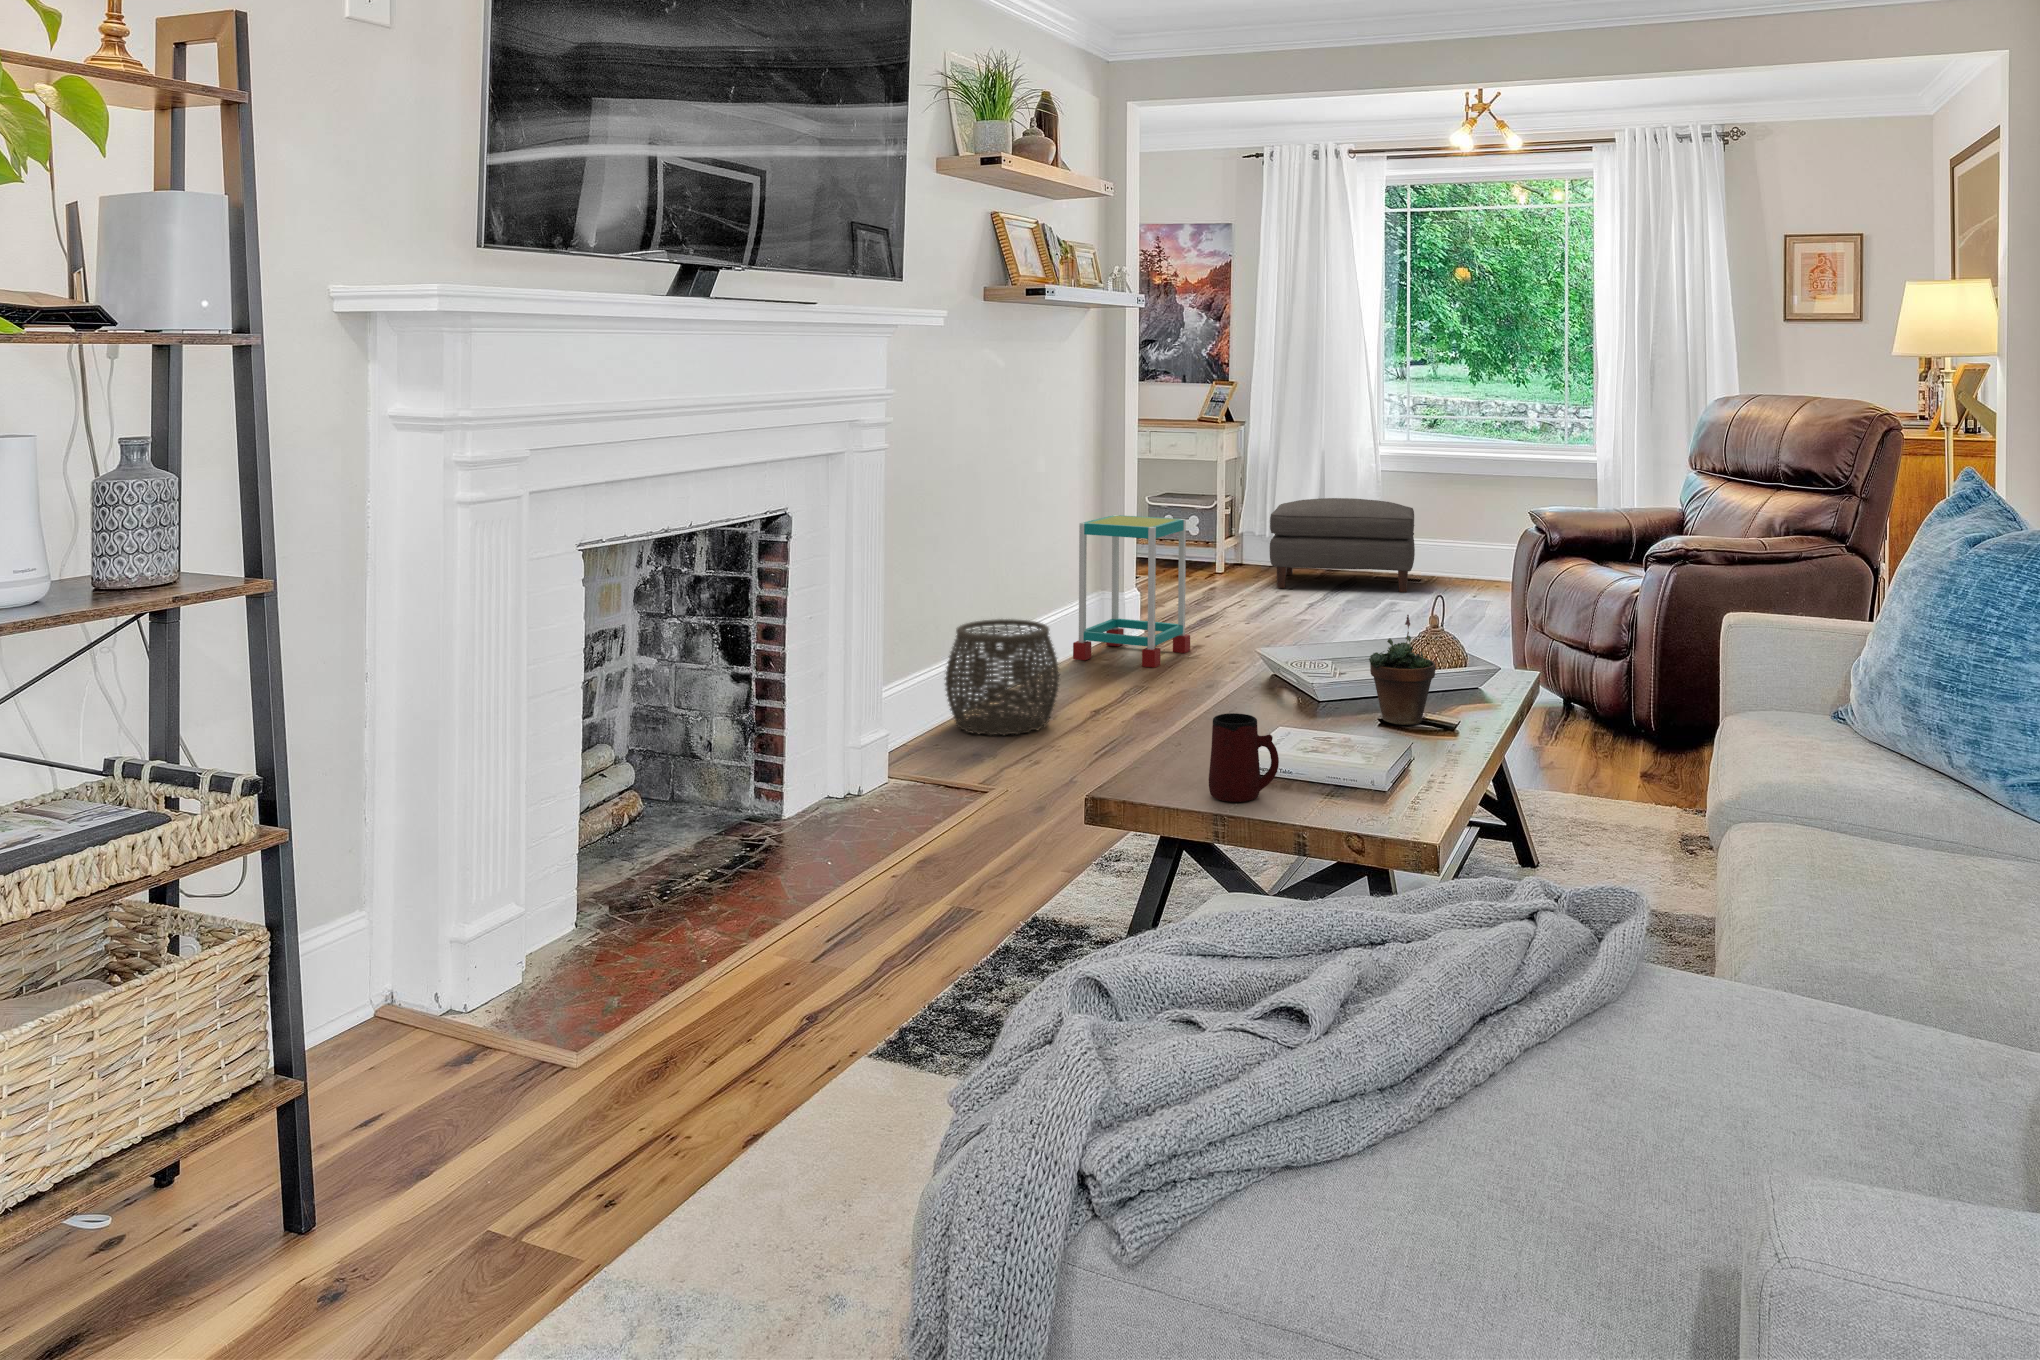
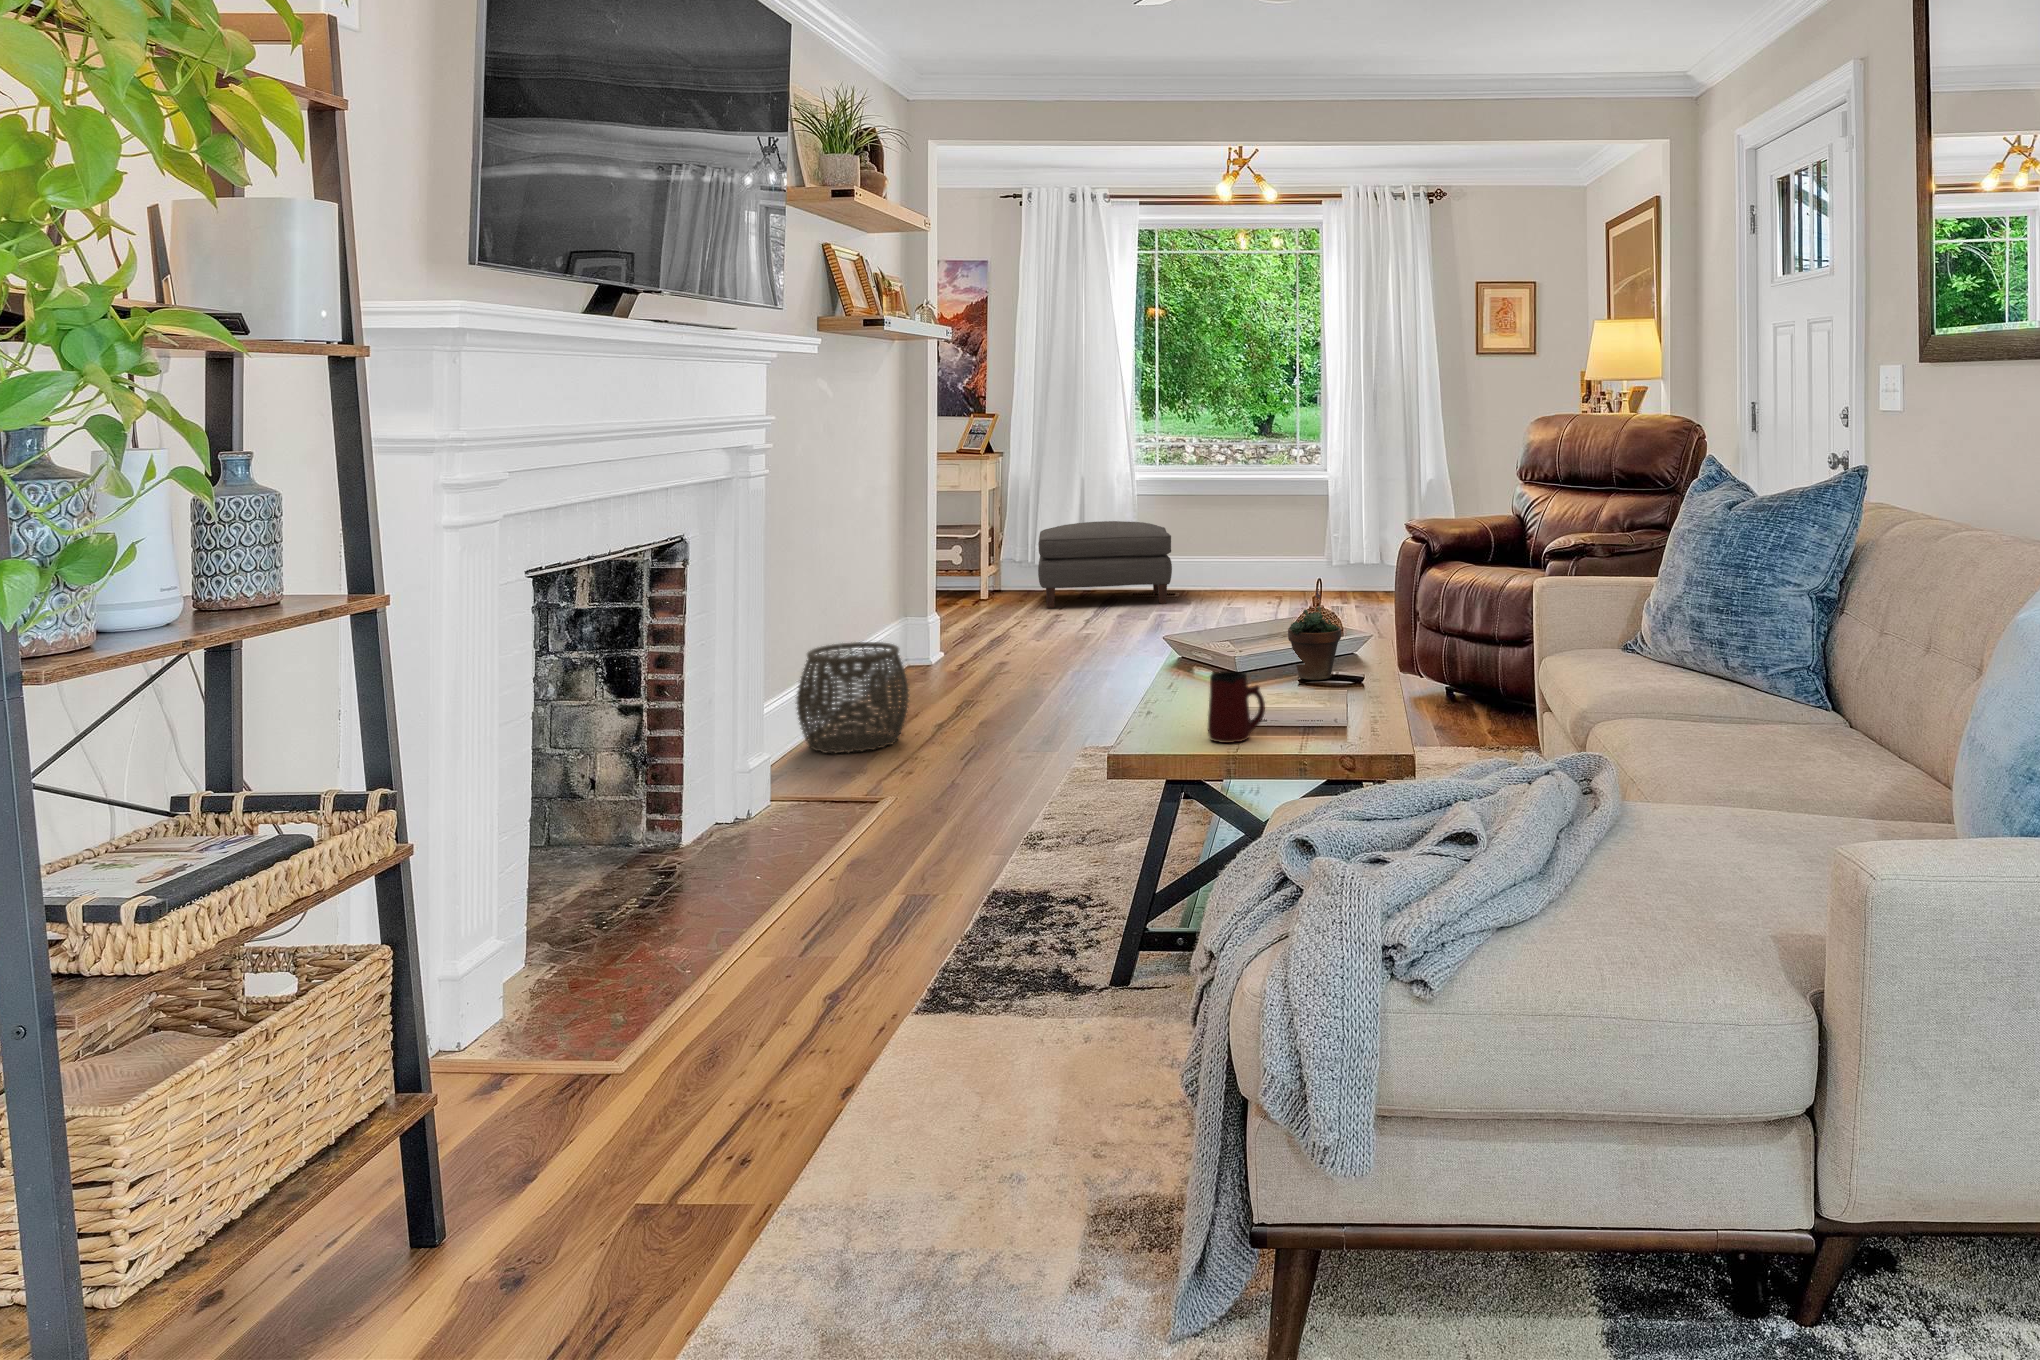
side table: present [1073,515,1190,668] -> none [887,543,996,683]

